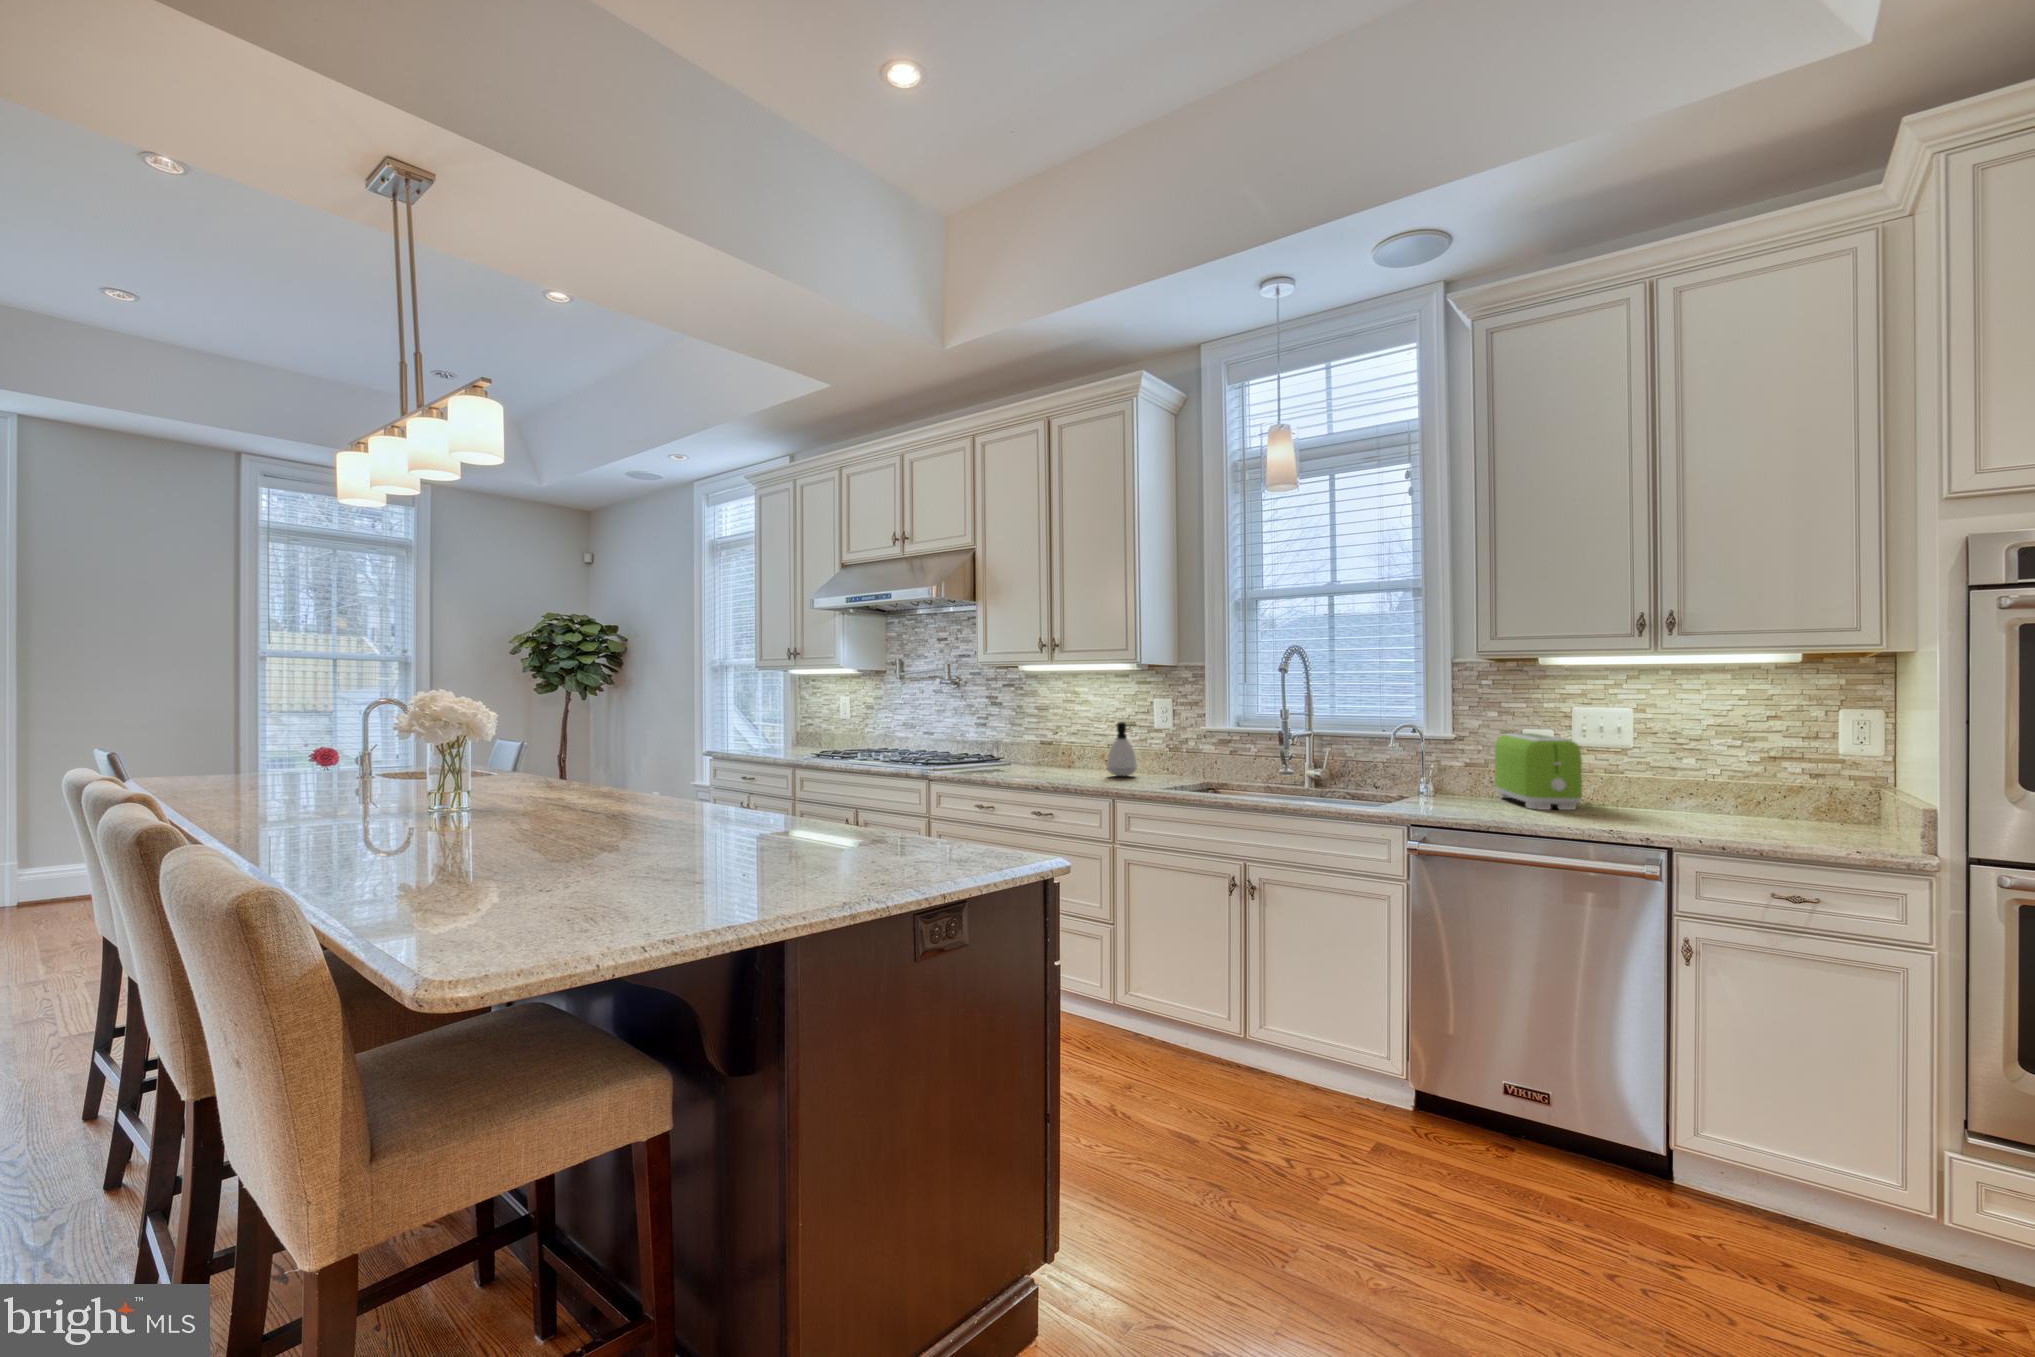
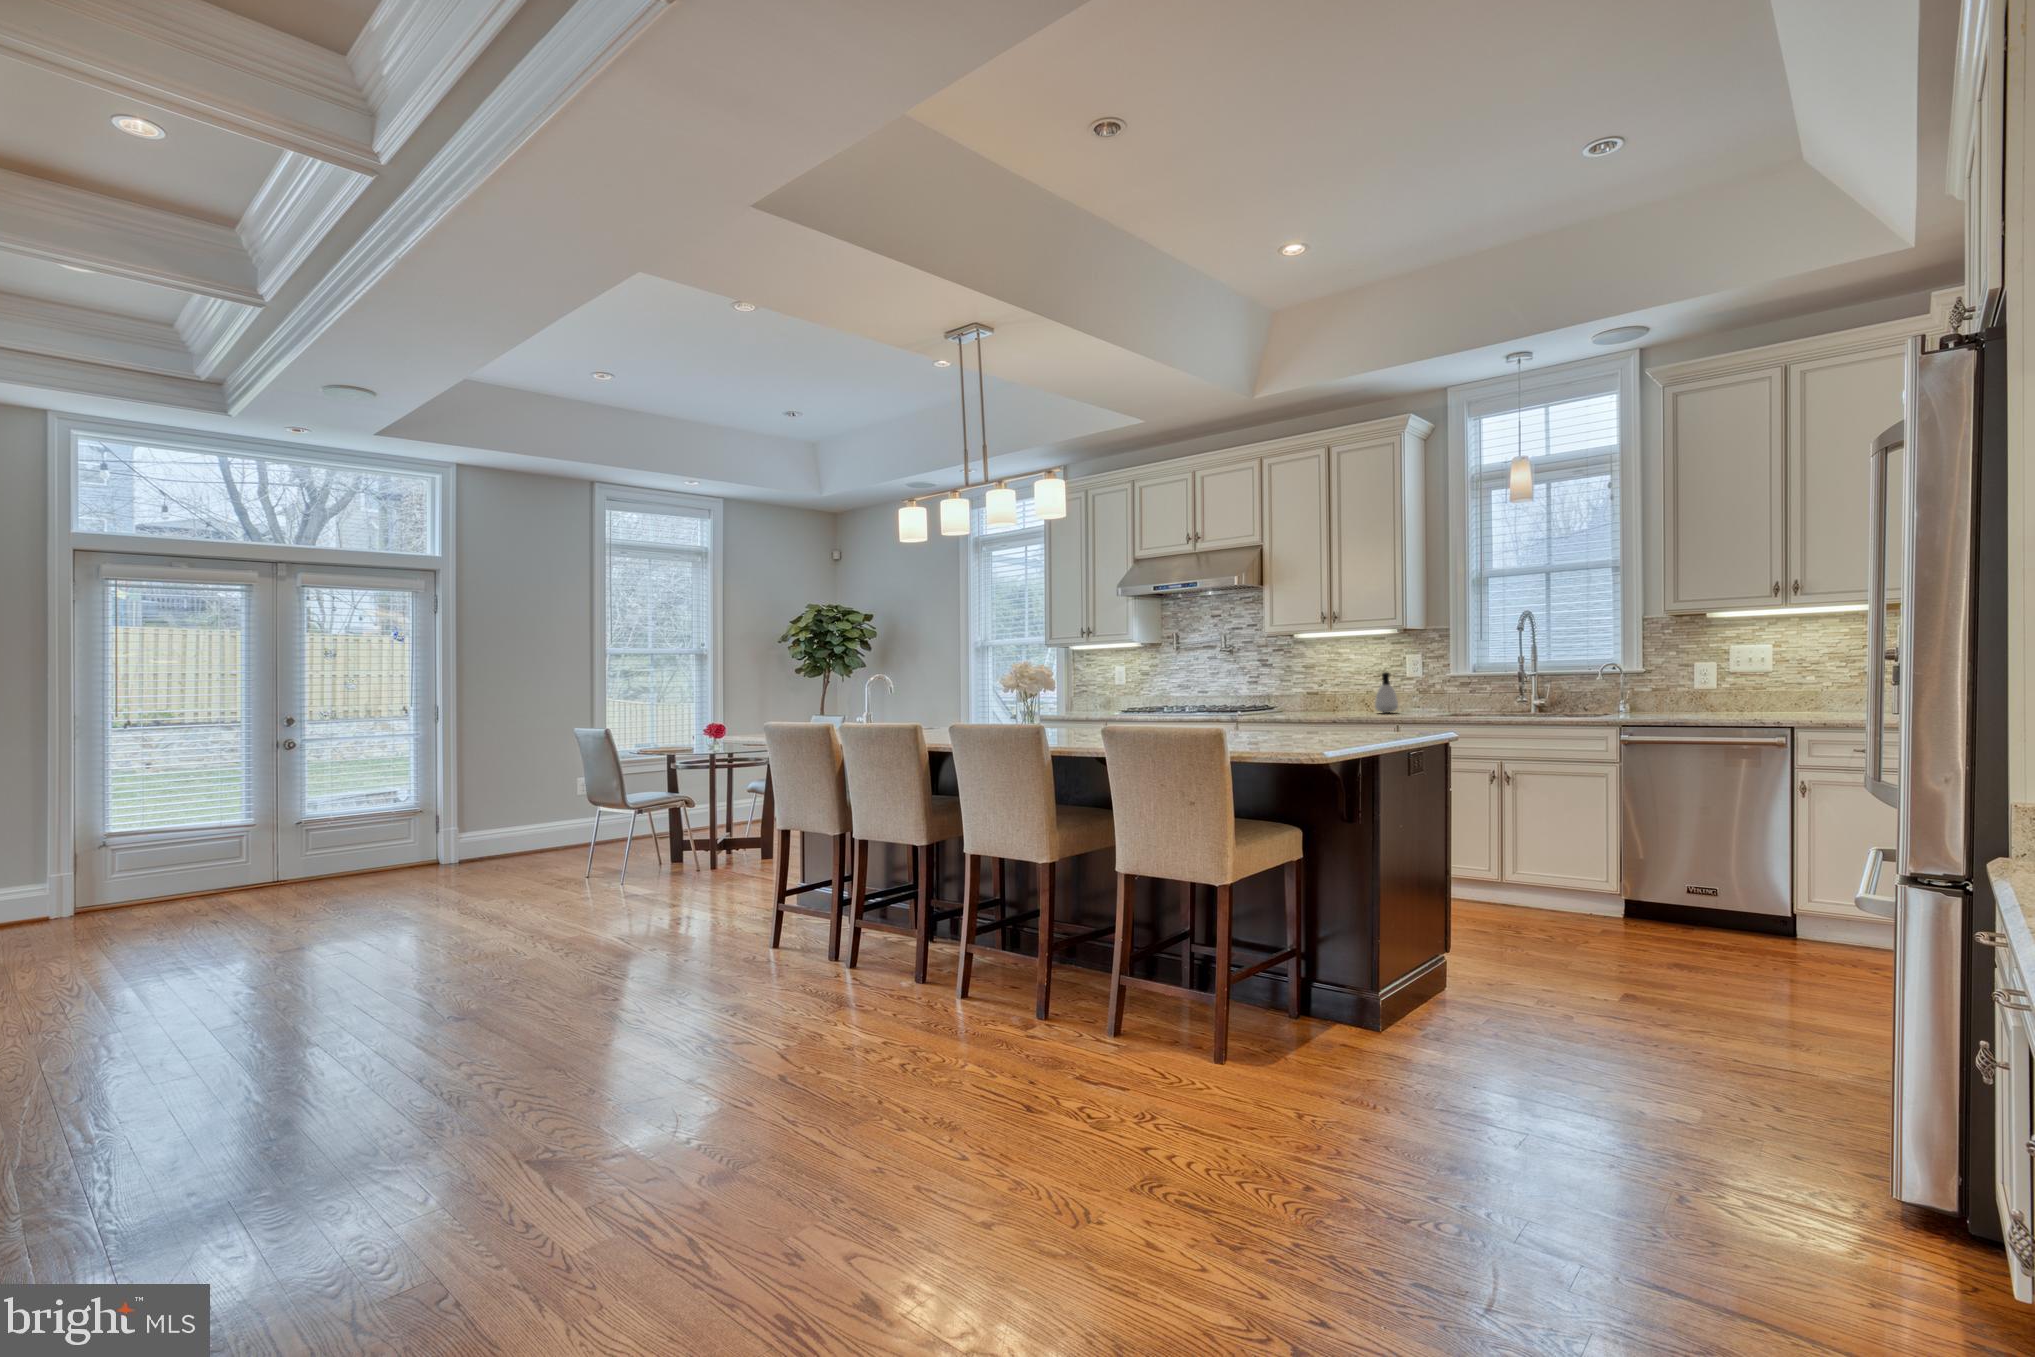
toaster: present [1495,733,1582,810] -> none [1676,666,1737,714]

